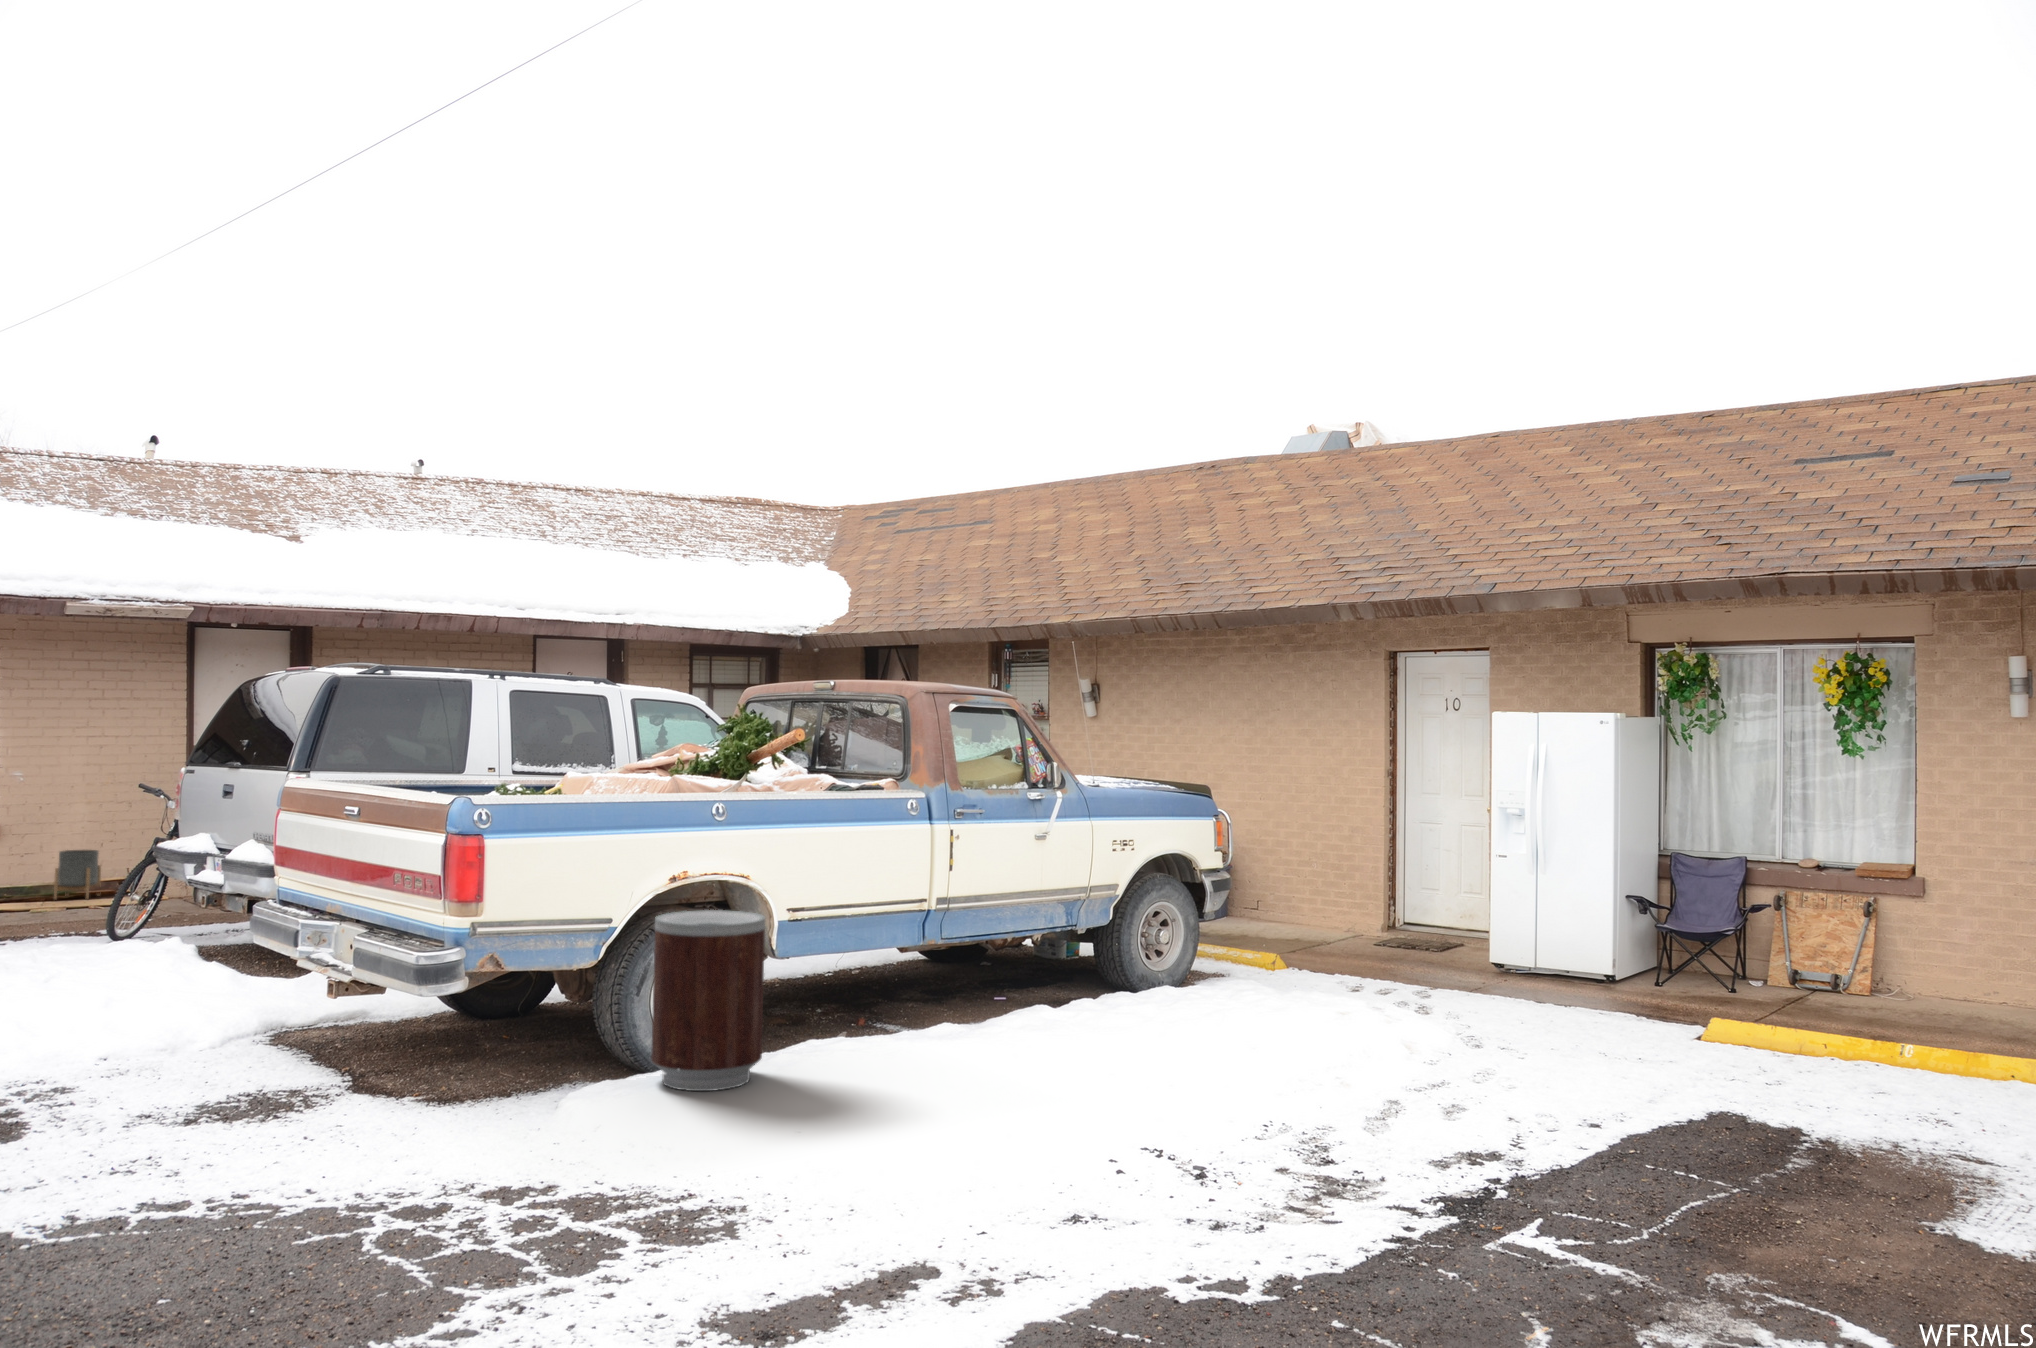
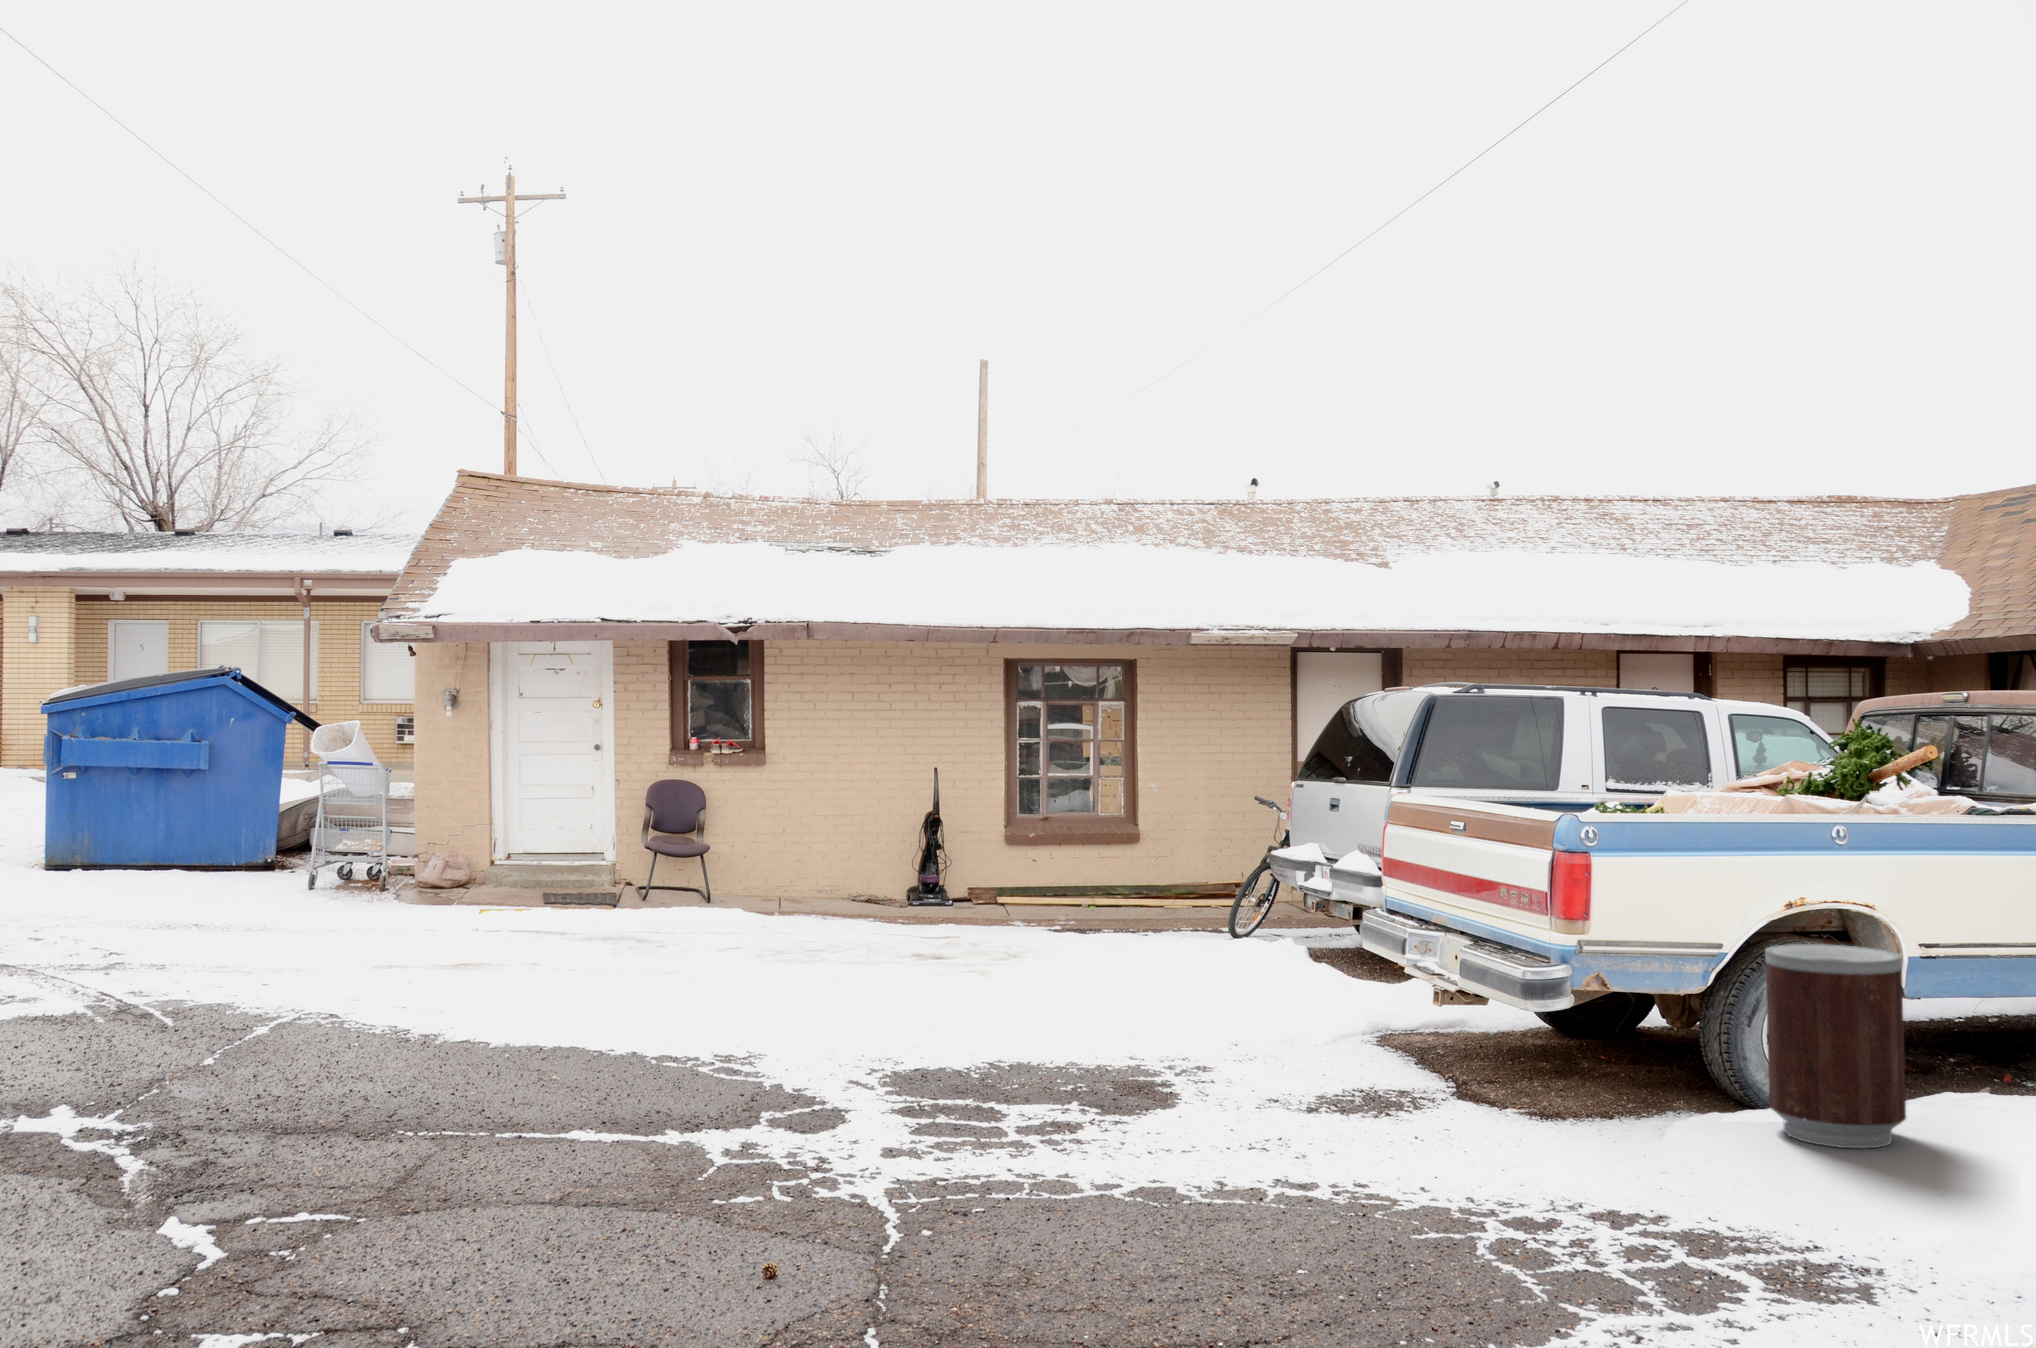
planter: present [54,850,101,899] -> none [1196,858,1232,903]

